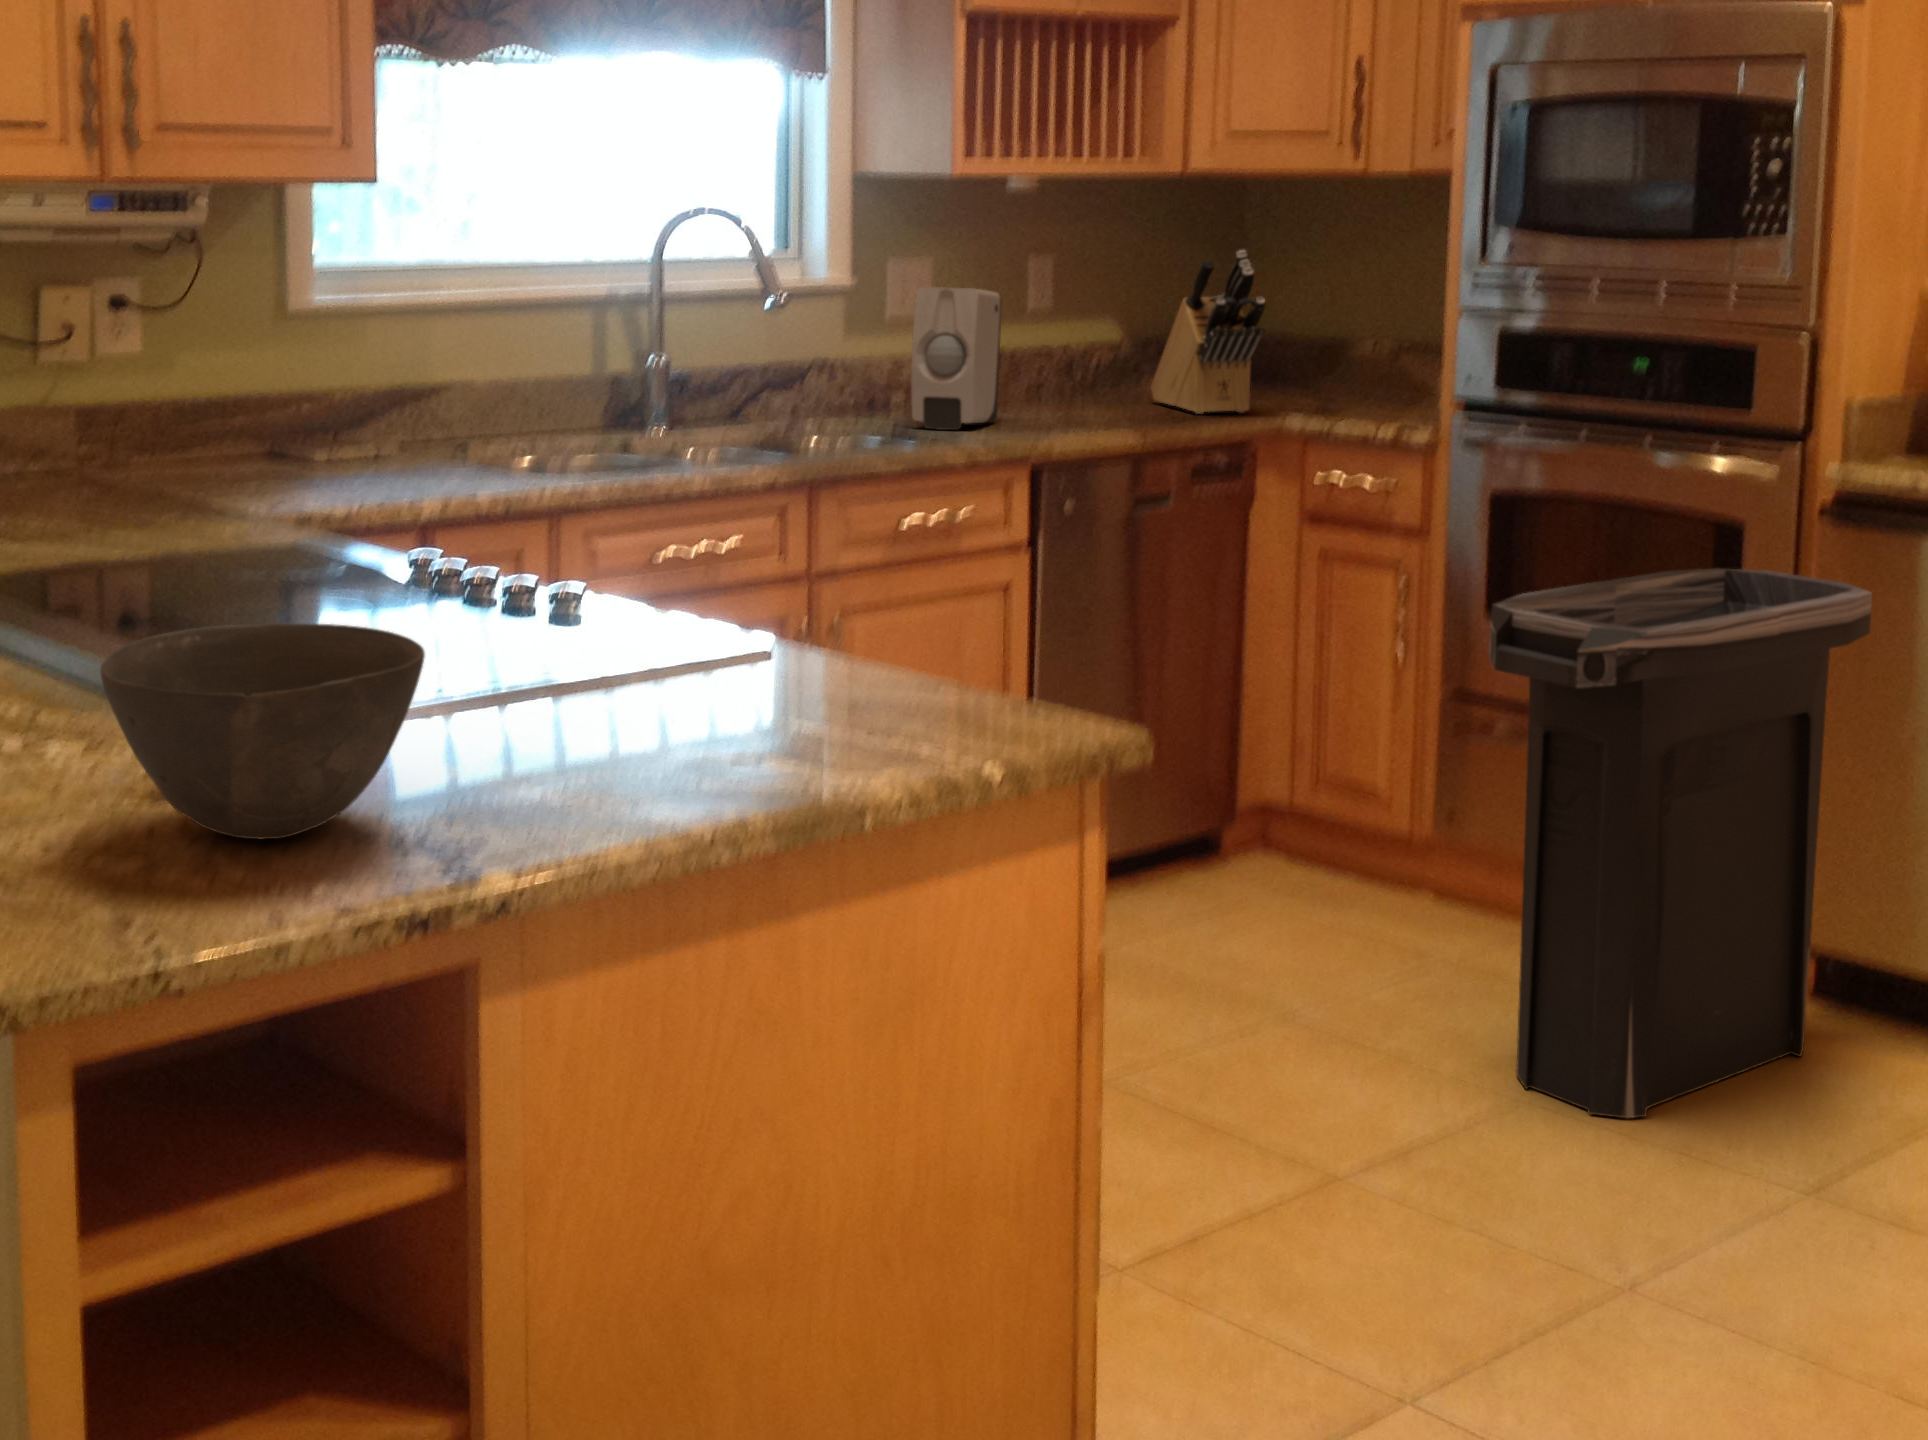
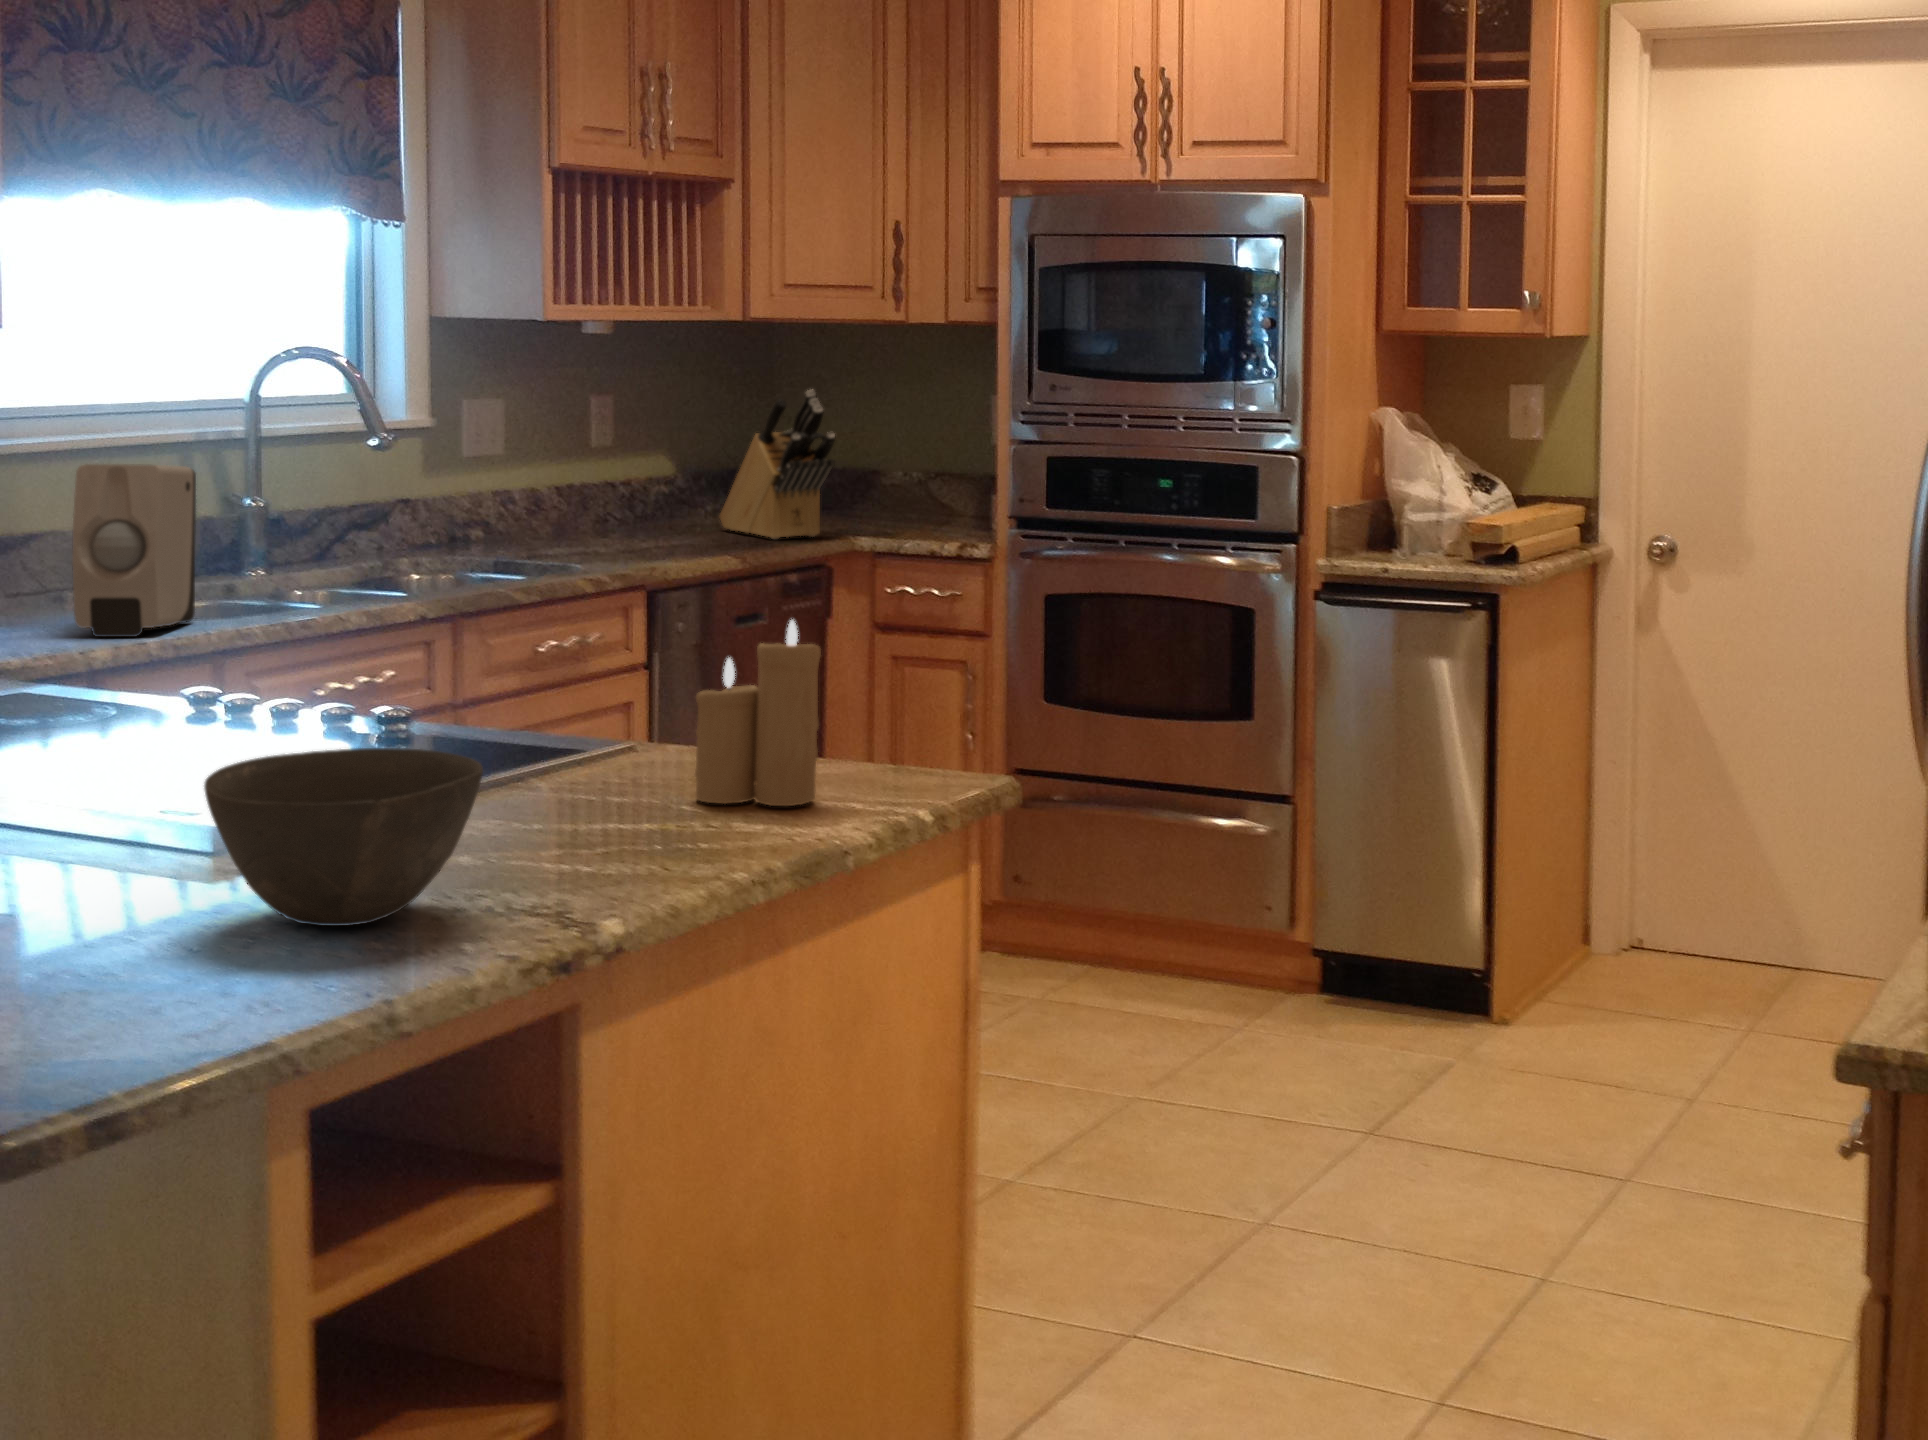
soap dispenser: present [911,287,1002,430] -> present [72,464,196,637]
candle: none [805,499,954,733] -> present [695,620,821,806]
trash can: present [1489,568,1872,1118] -> none [1082,649,1358,1106]

